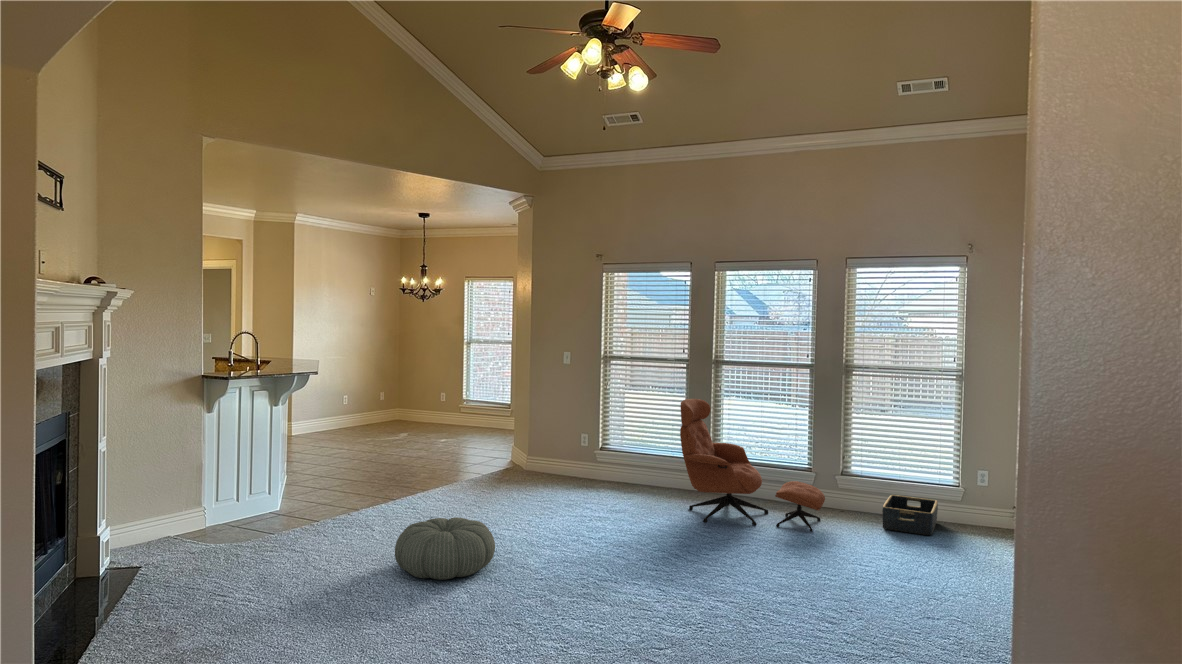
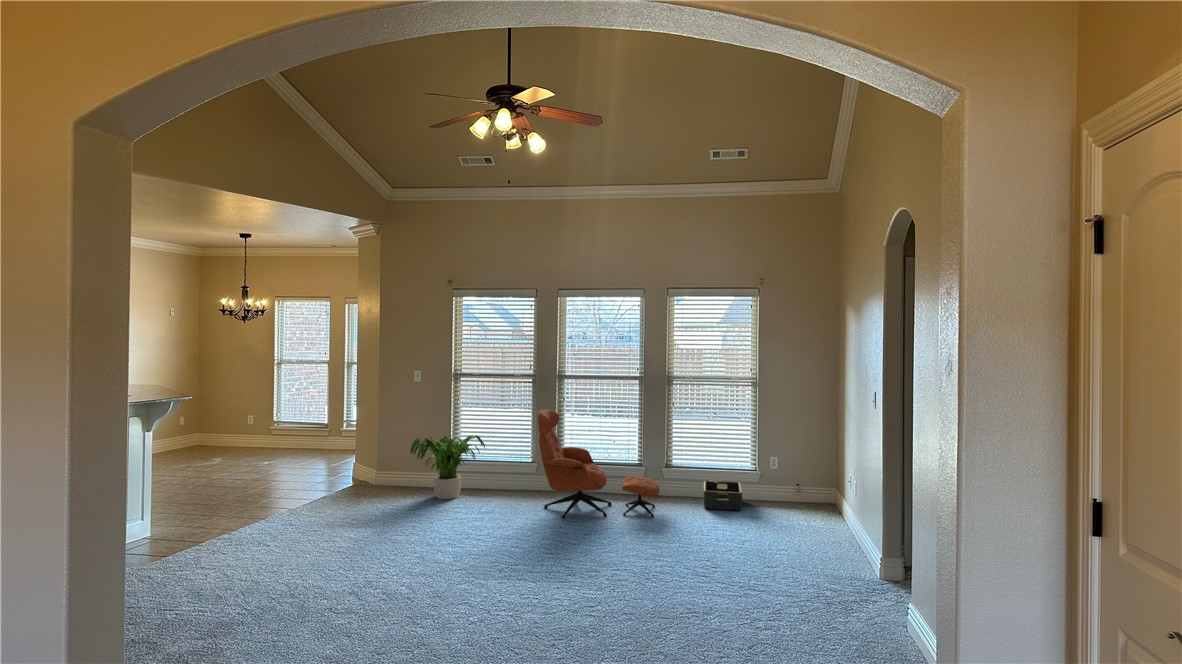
potted plant: none [552,422,633,490] -> present [410,435,485,499]
pouf: present [395,517,495,580] -> none [288,538,392,603]

